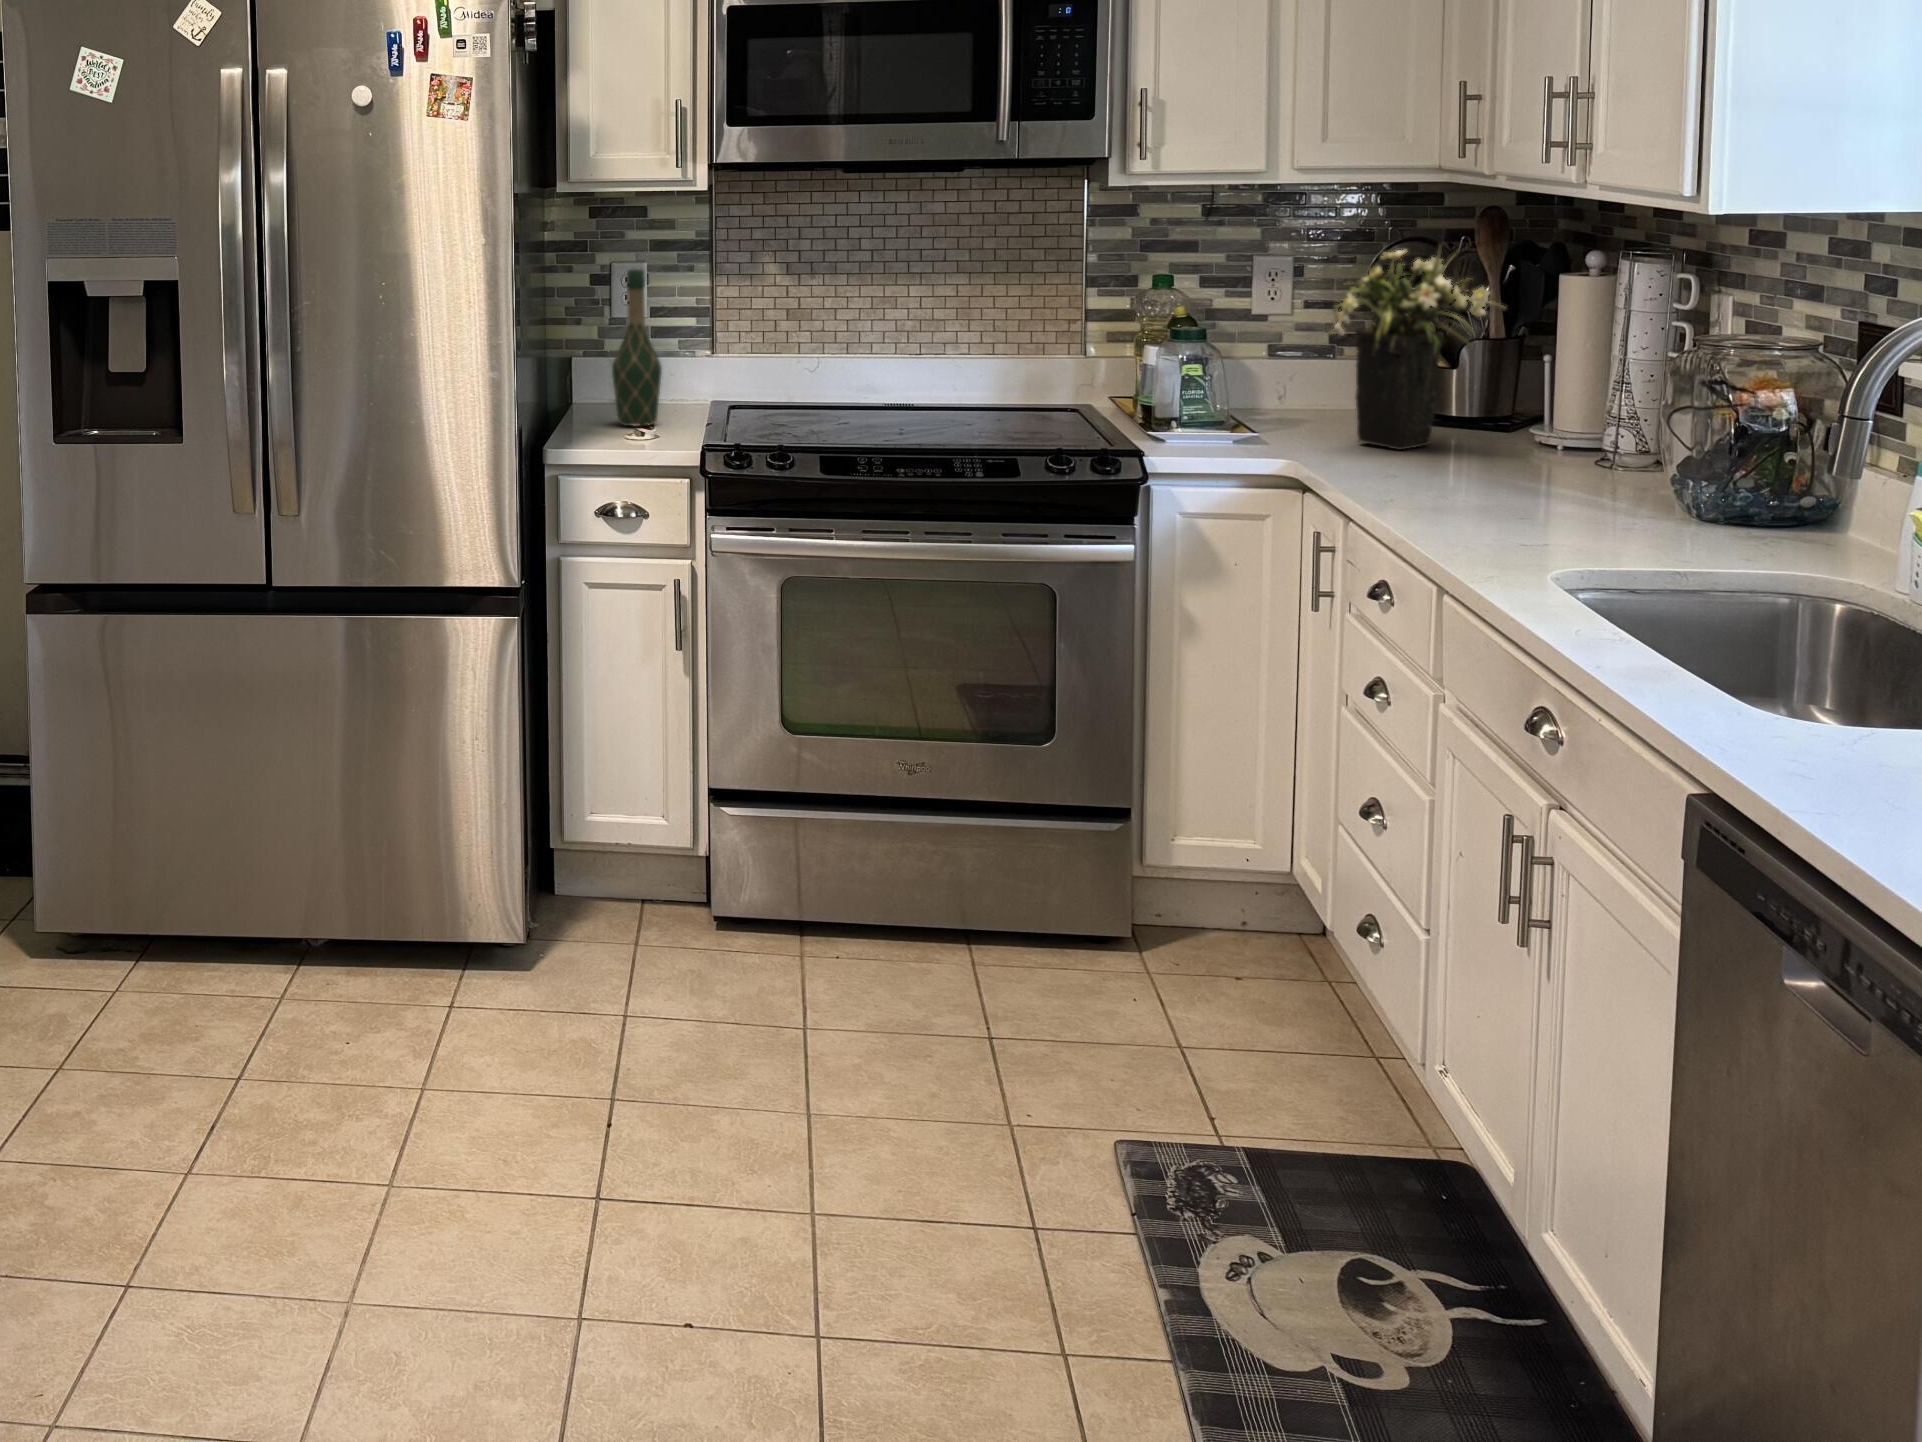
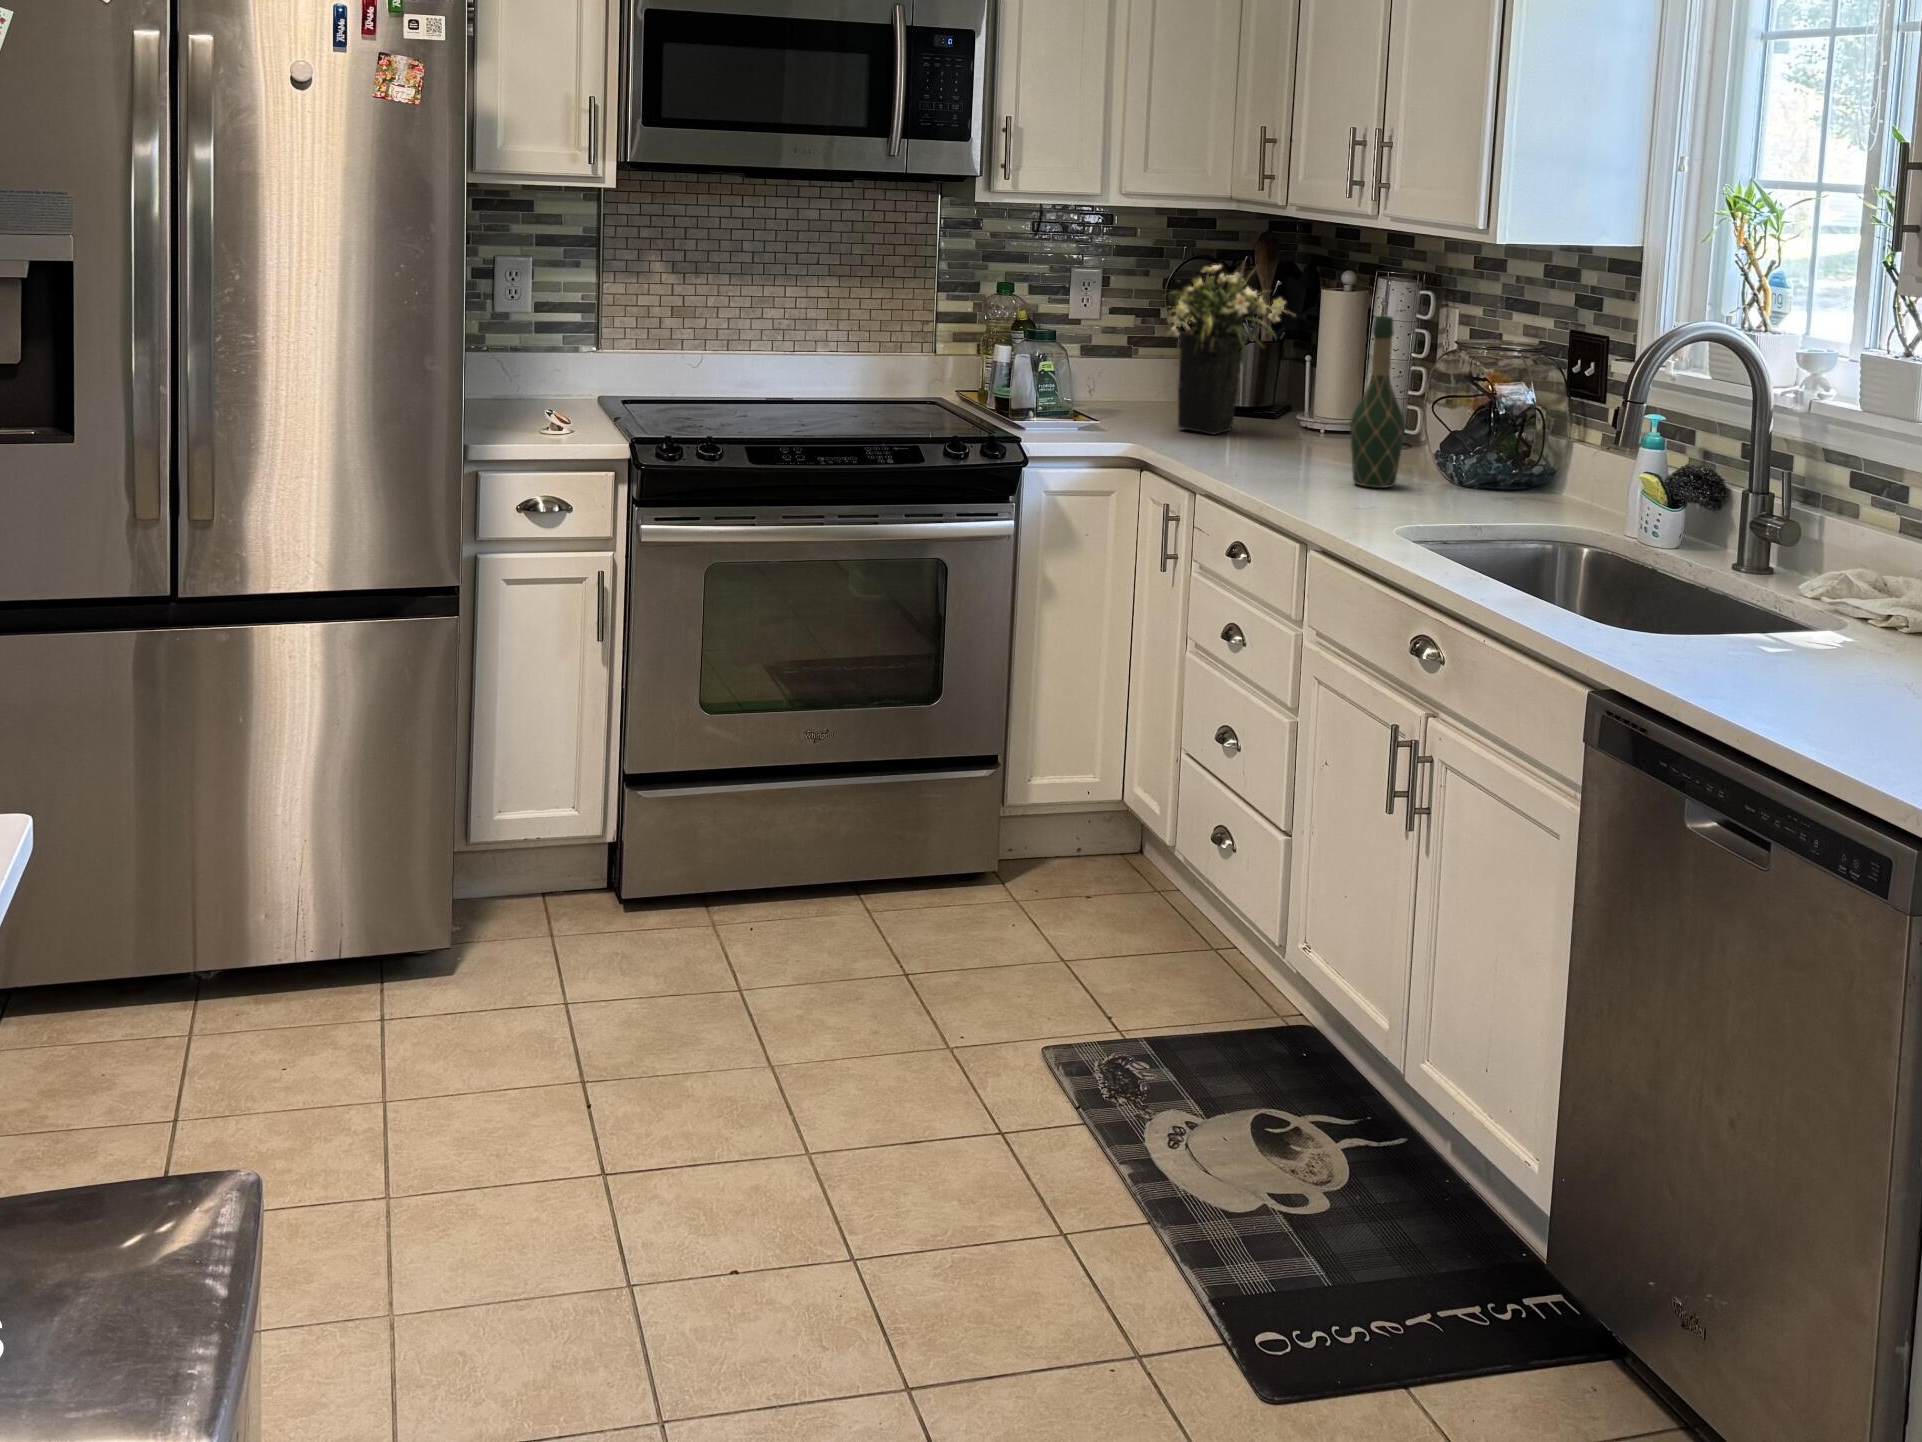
wine bottle: present [612,269,662,426] -> present [1350,316,1405,488]

